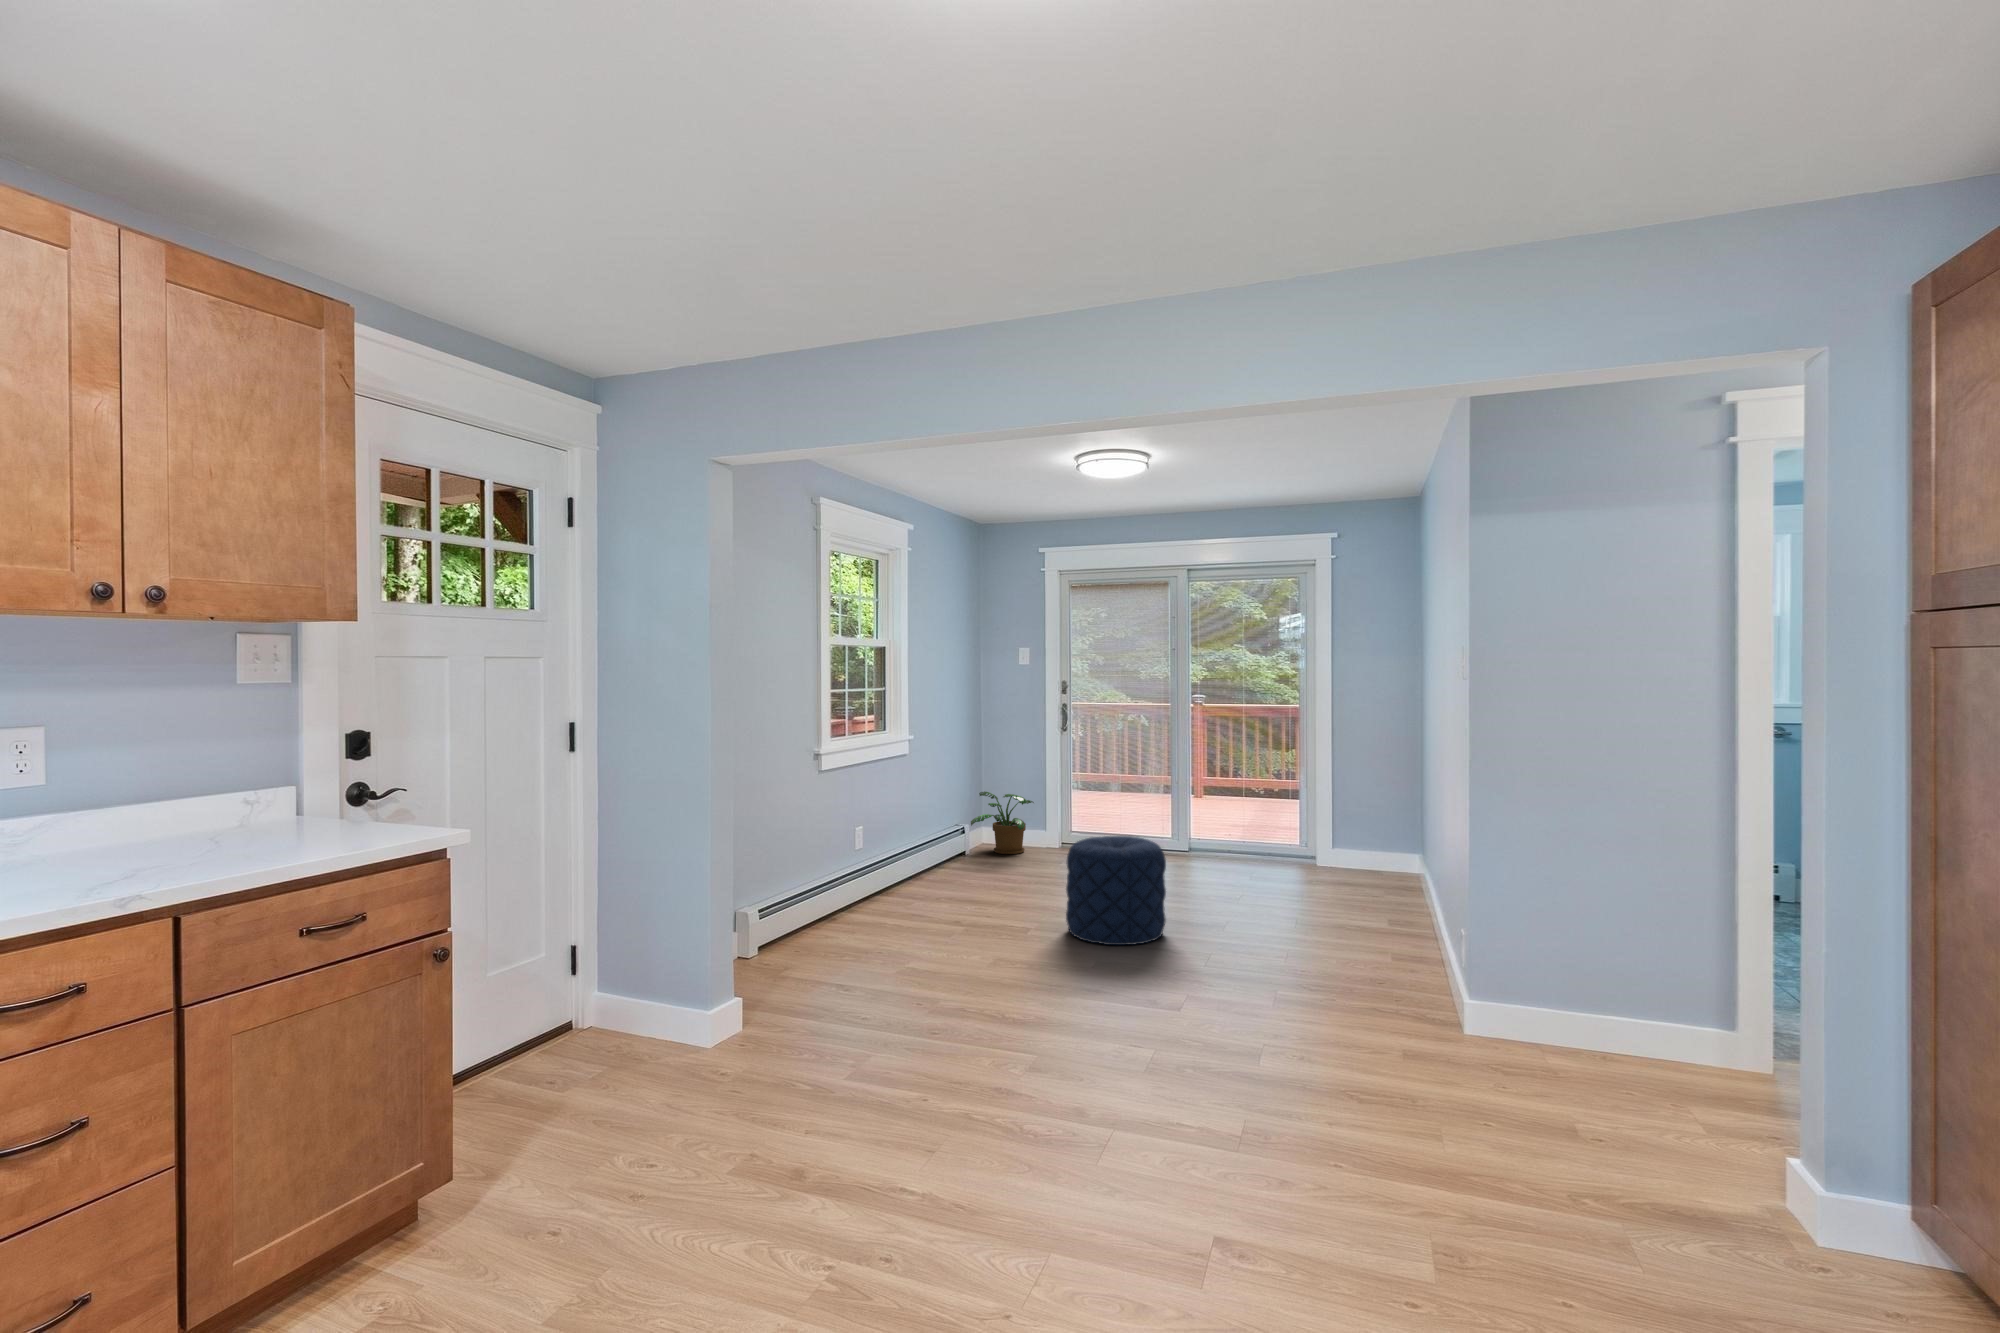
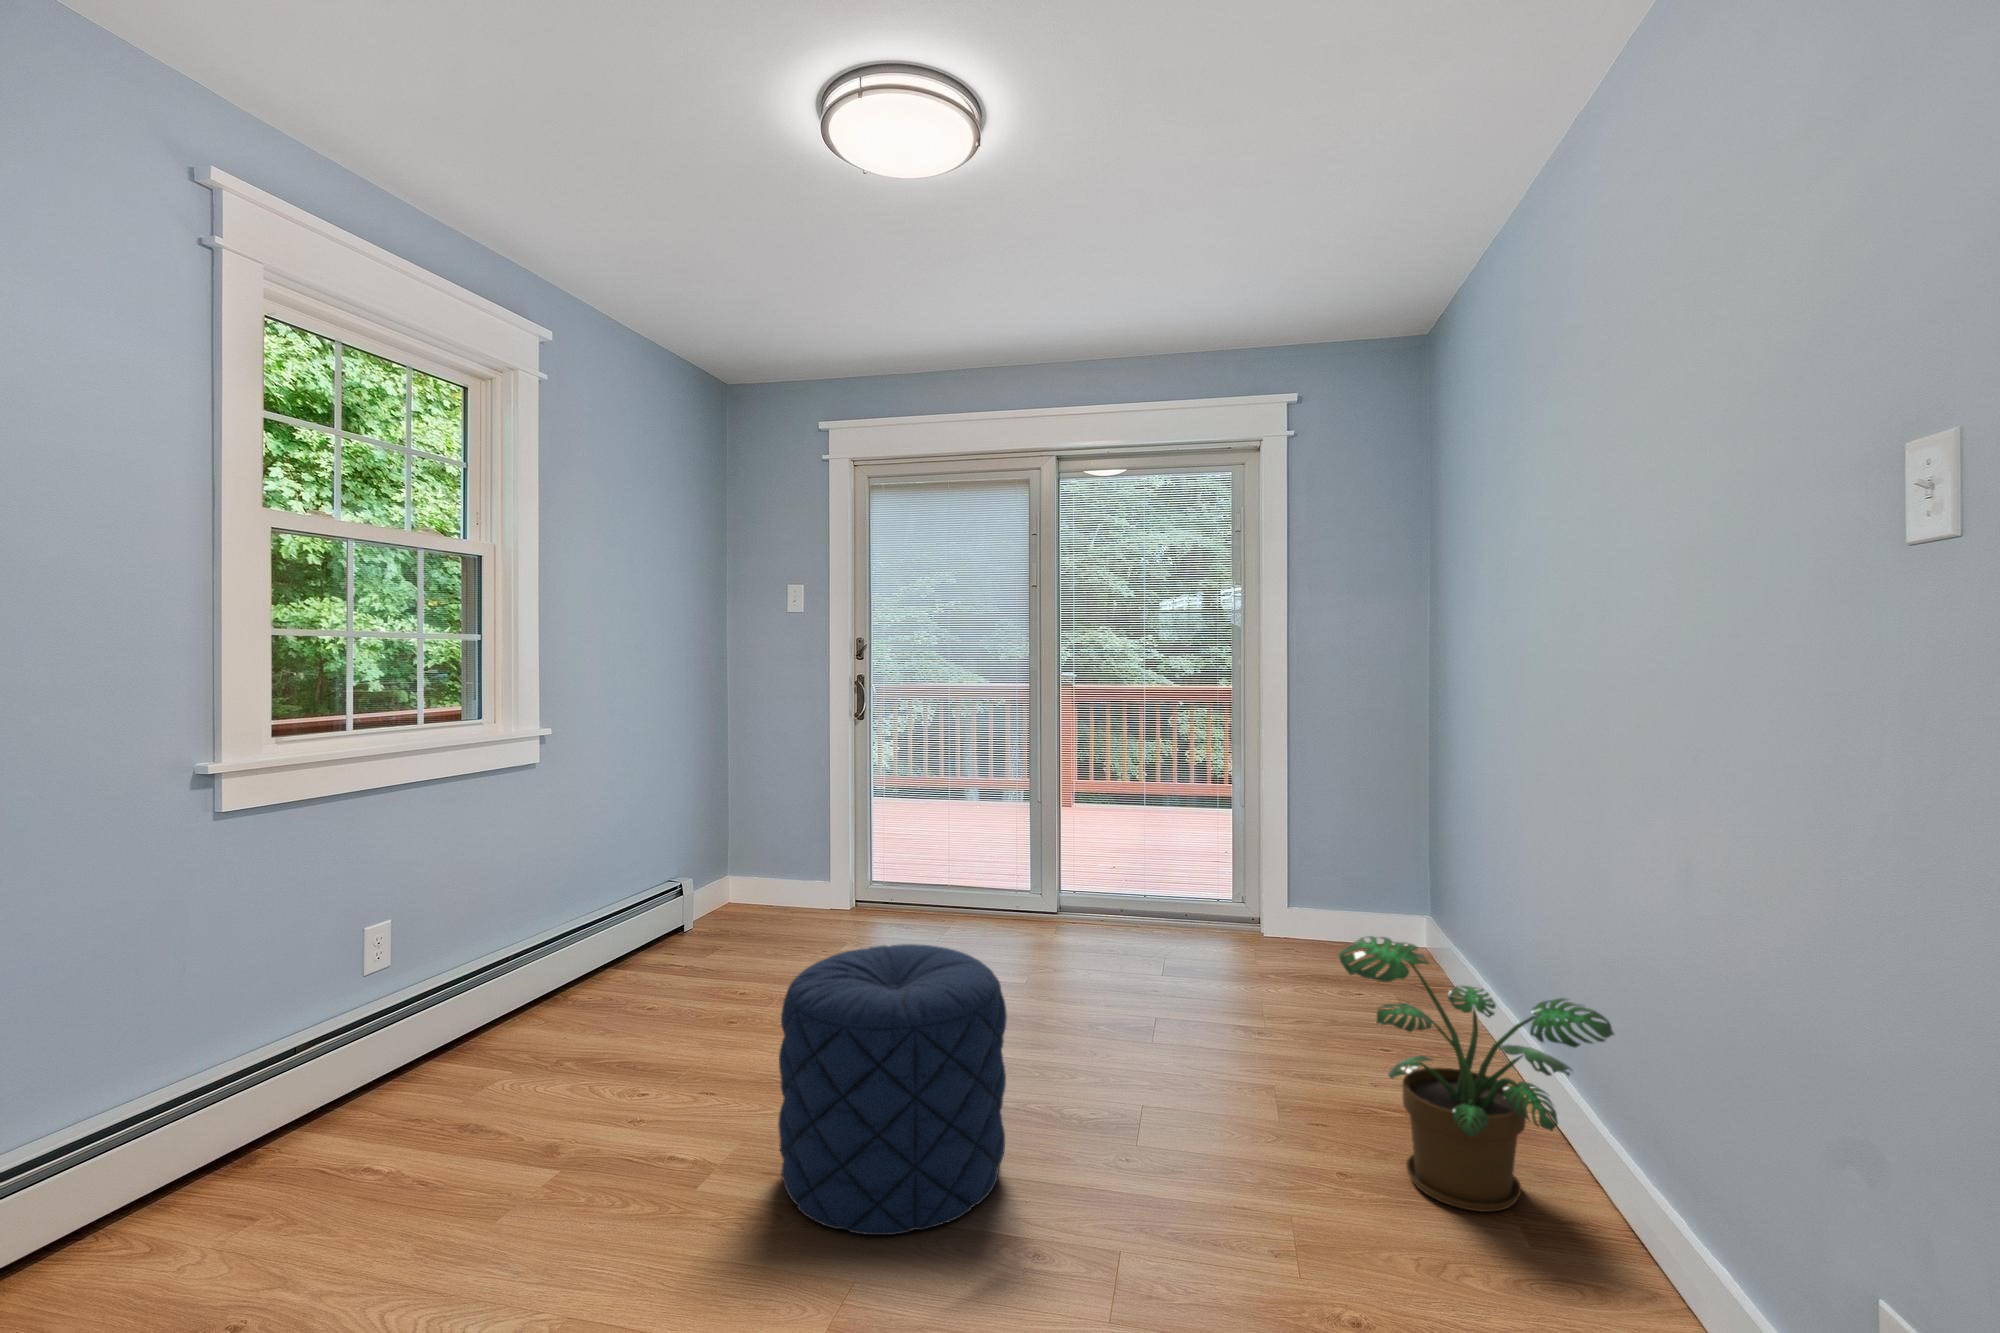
potted plant: present [971,791,1034,854] -> present [1338,936,1614,1212]

